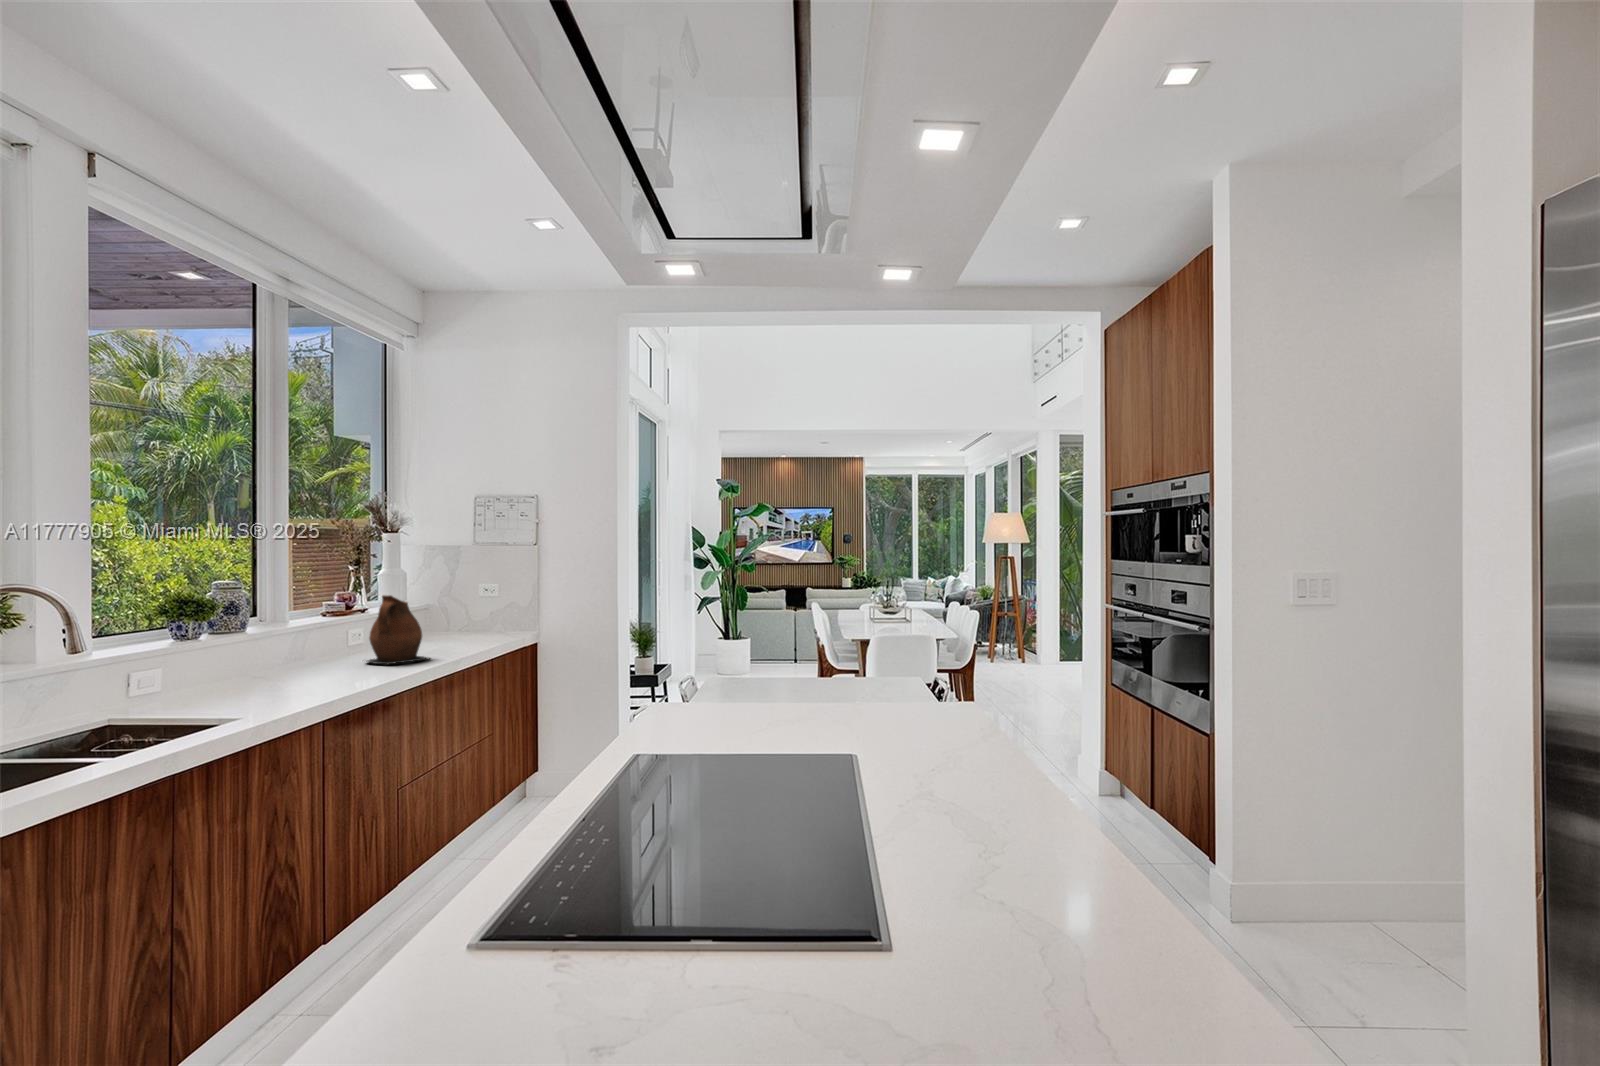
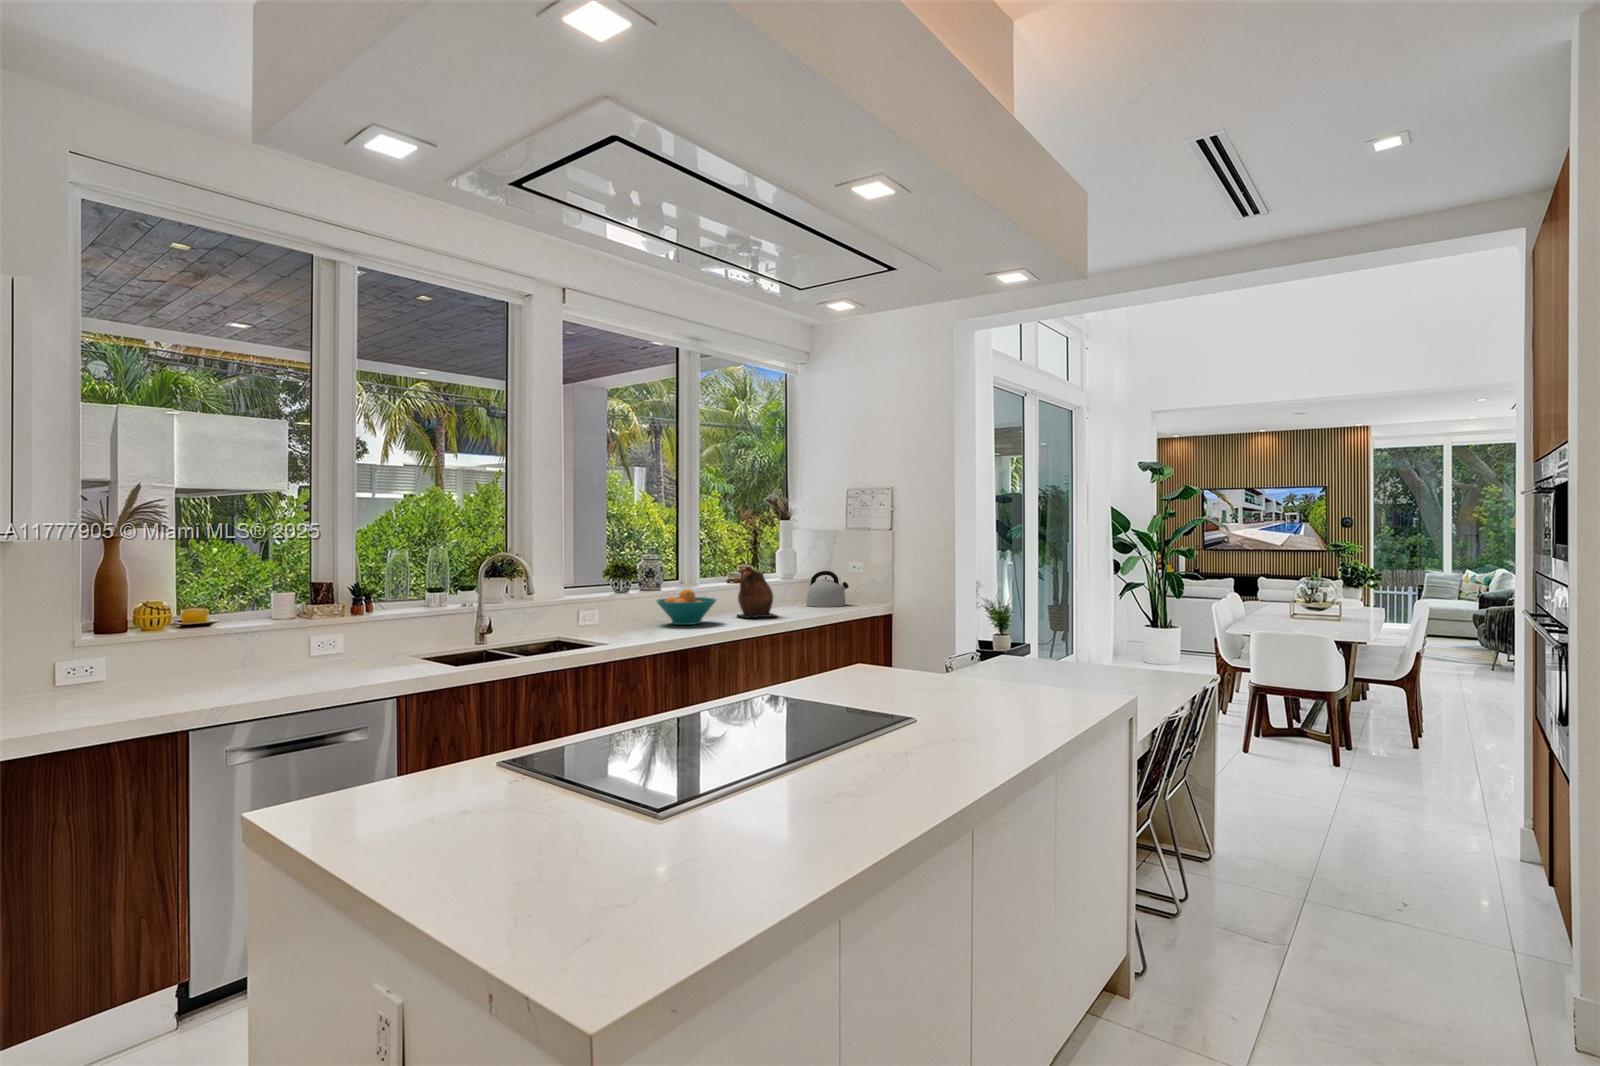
kettle: none [435,597,494,642] -> present [806,571,849,607]
fruit bowl: none [255,630,356,683] -> present [656,589,716,625]

